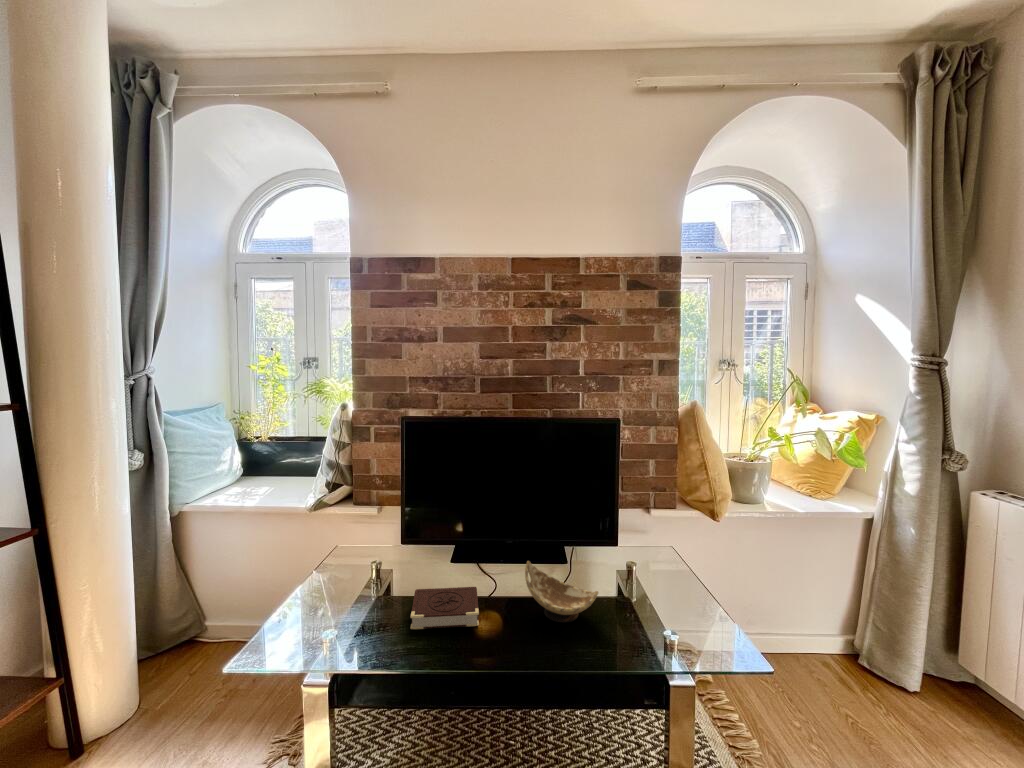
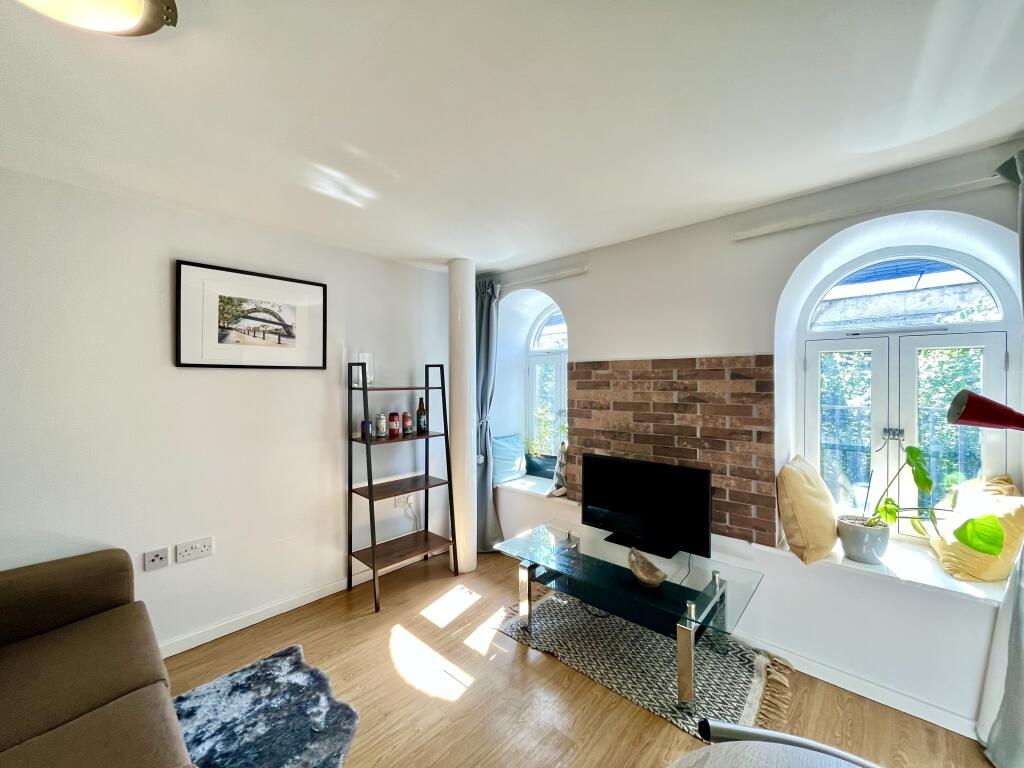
book: present [410,587,479,629] -> none [565,547,608,572]

